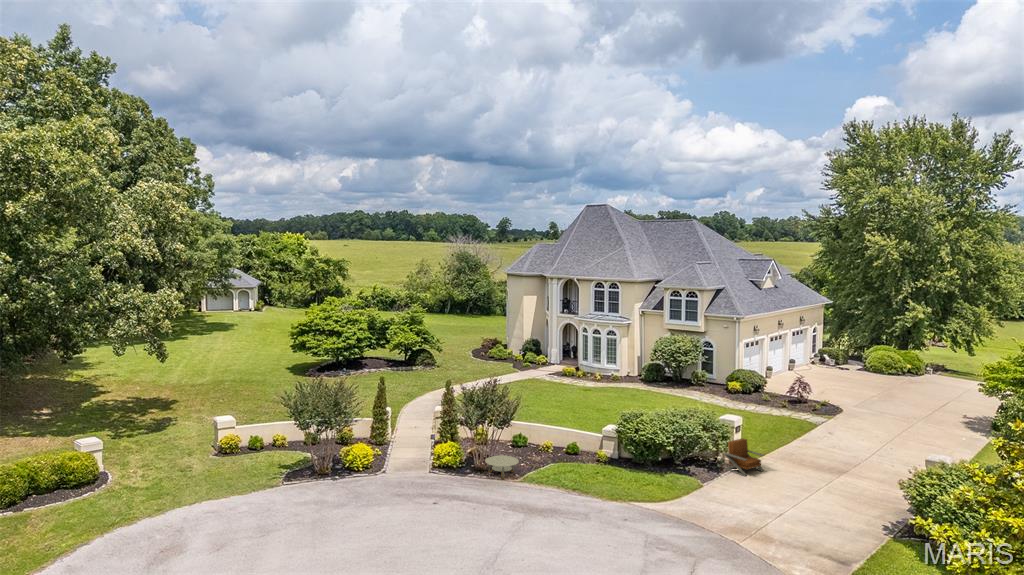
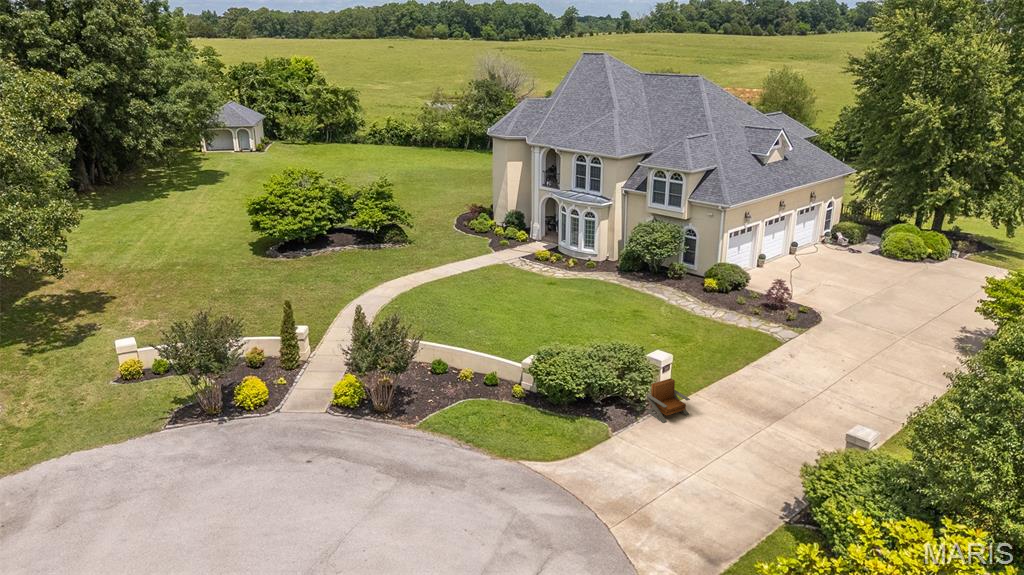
round table: present [485,456,519,479] -> none [386,392,422,421]

